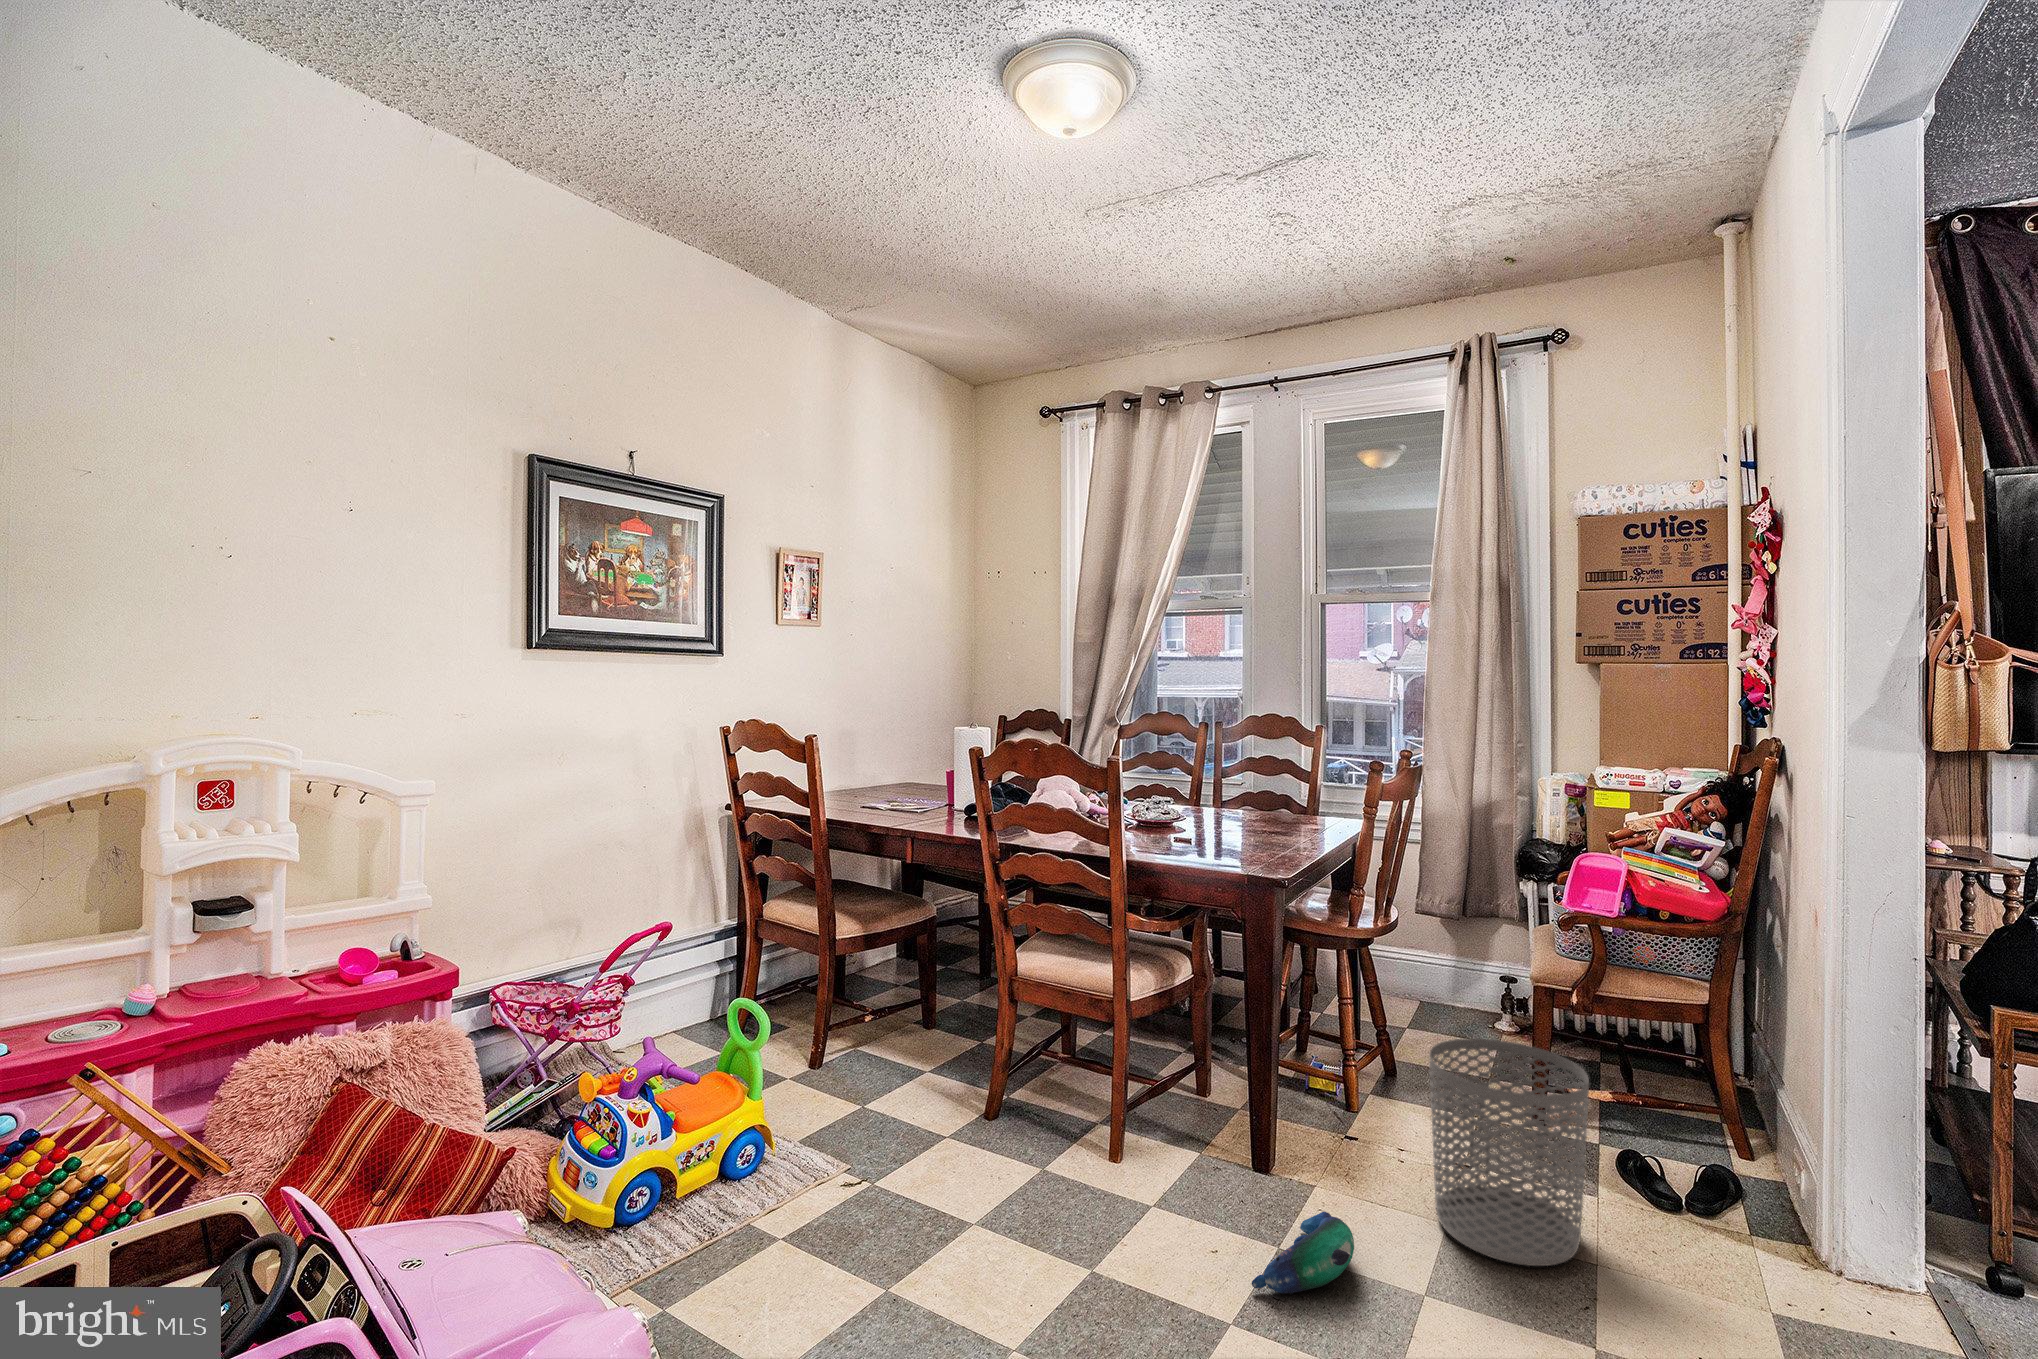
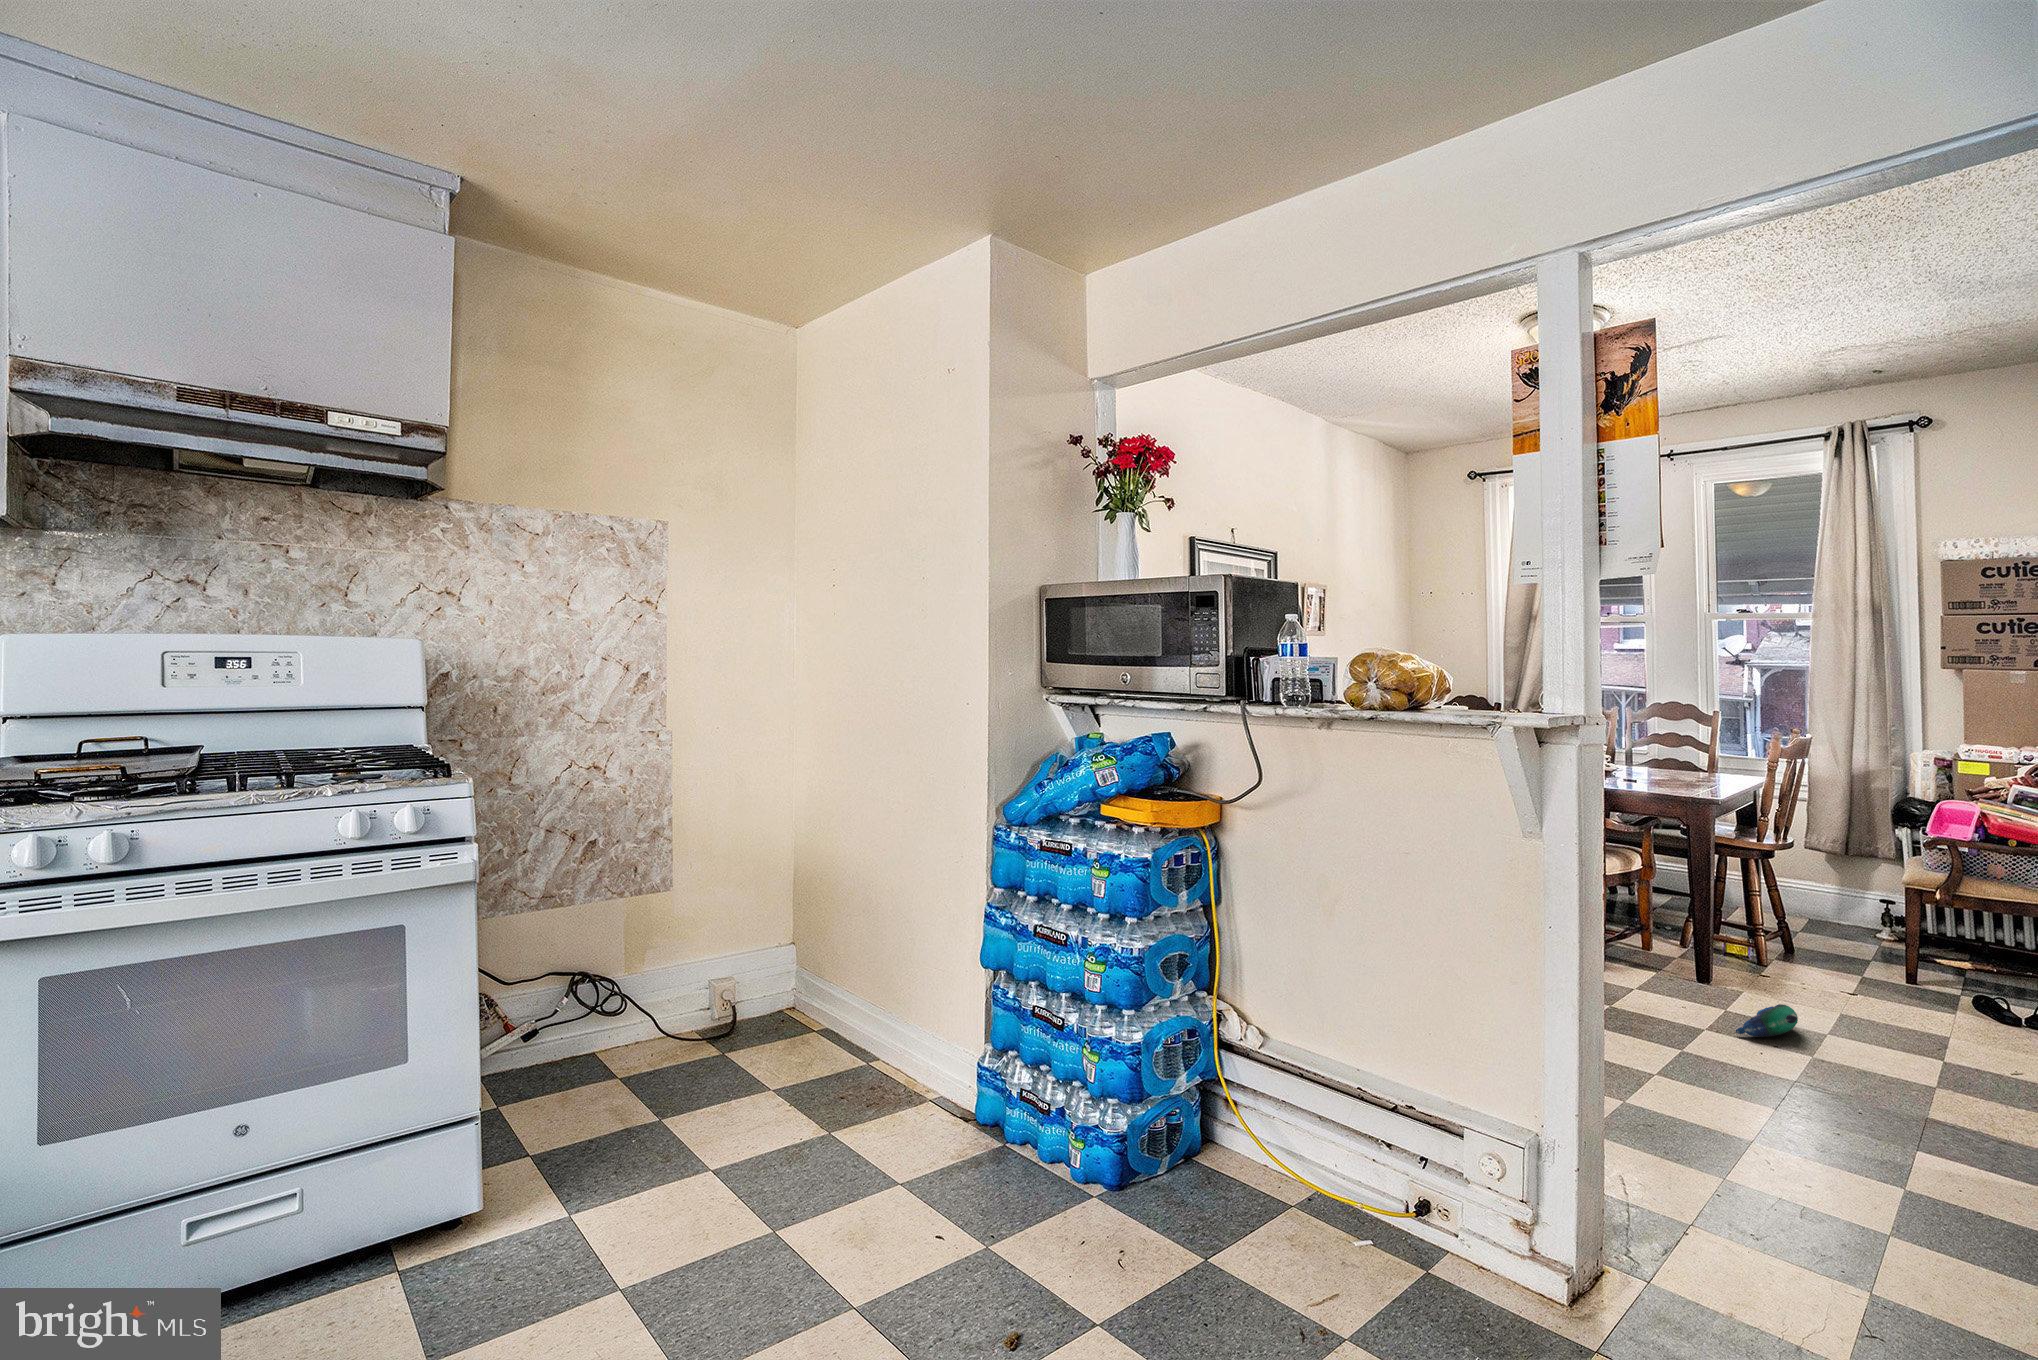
waste bin: present [1429,1039,1589,1266] -> none [1840,915,1953,1036]

